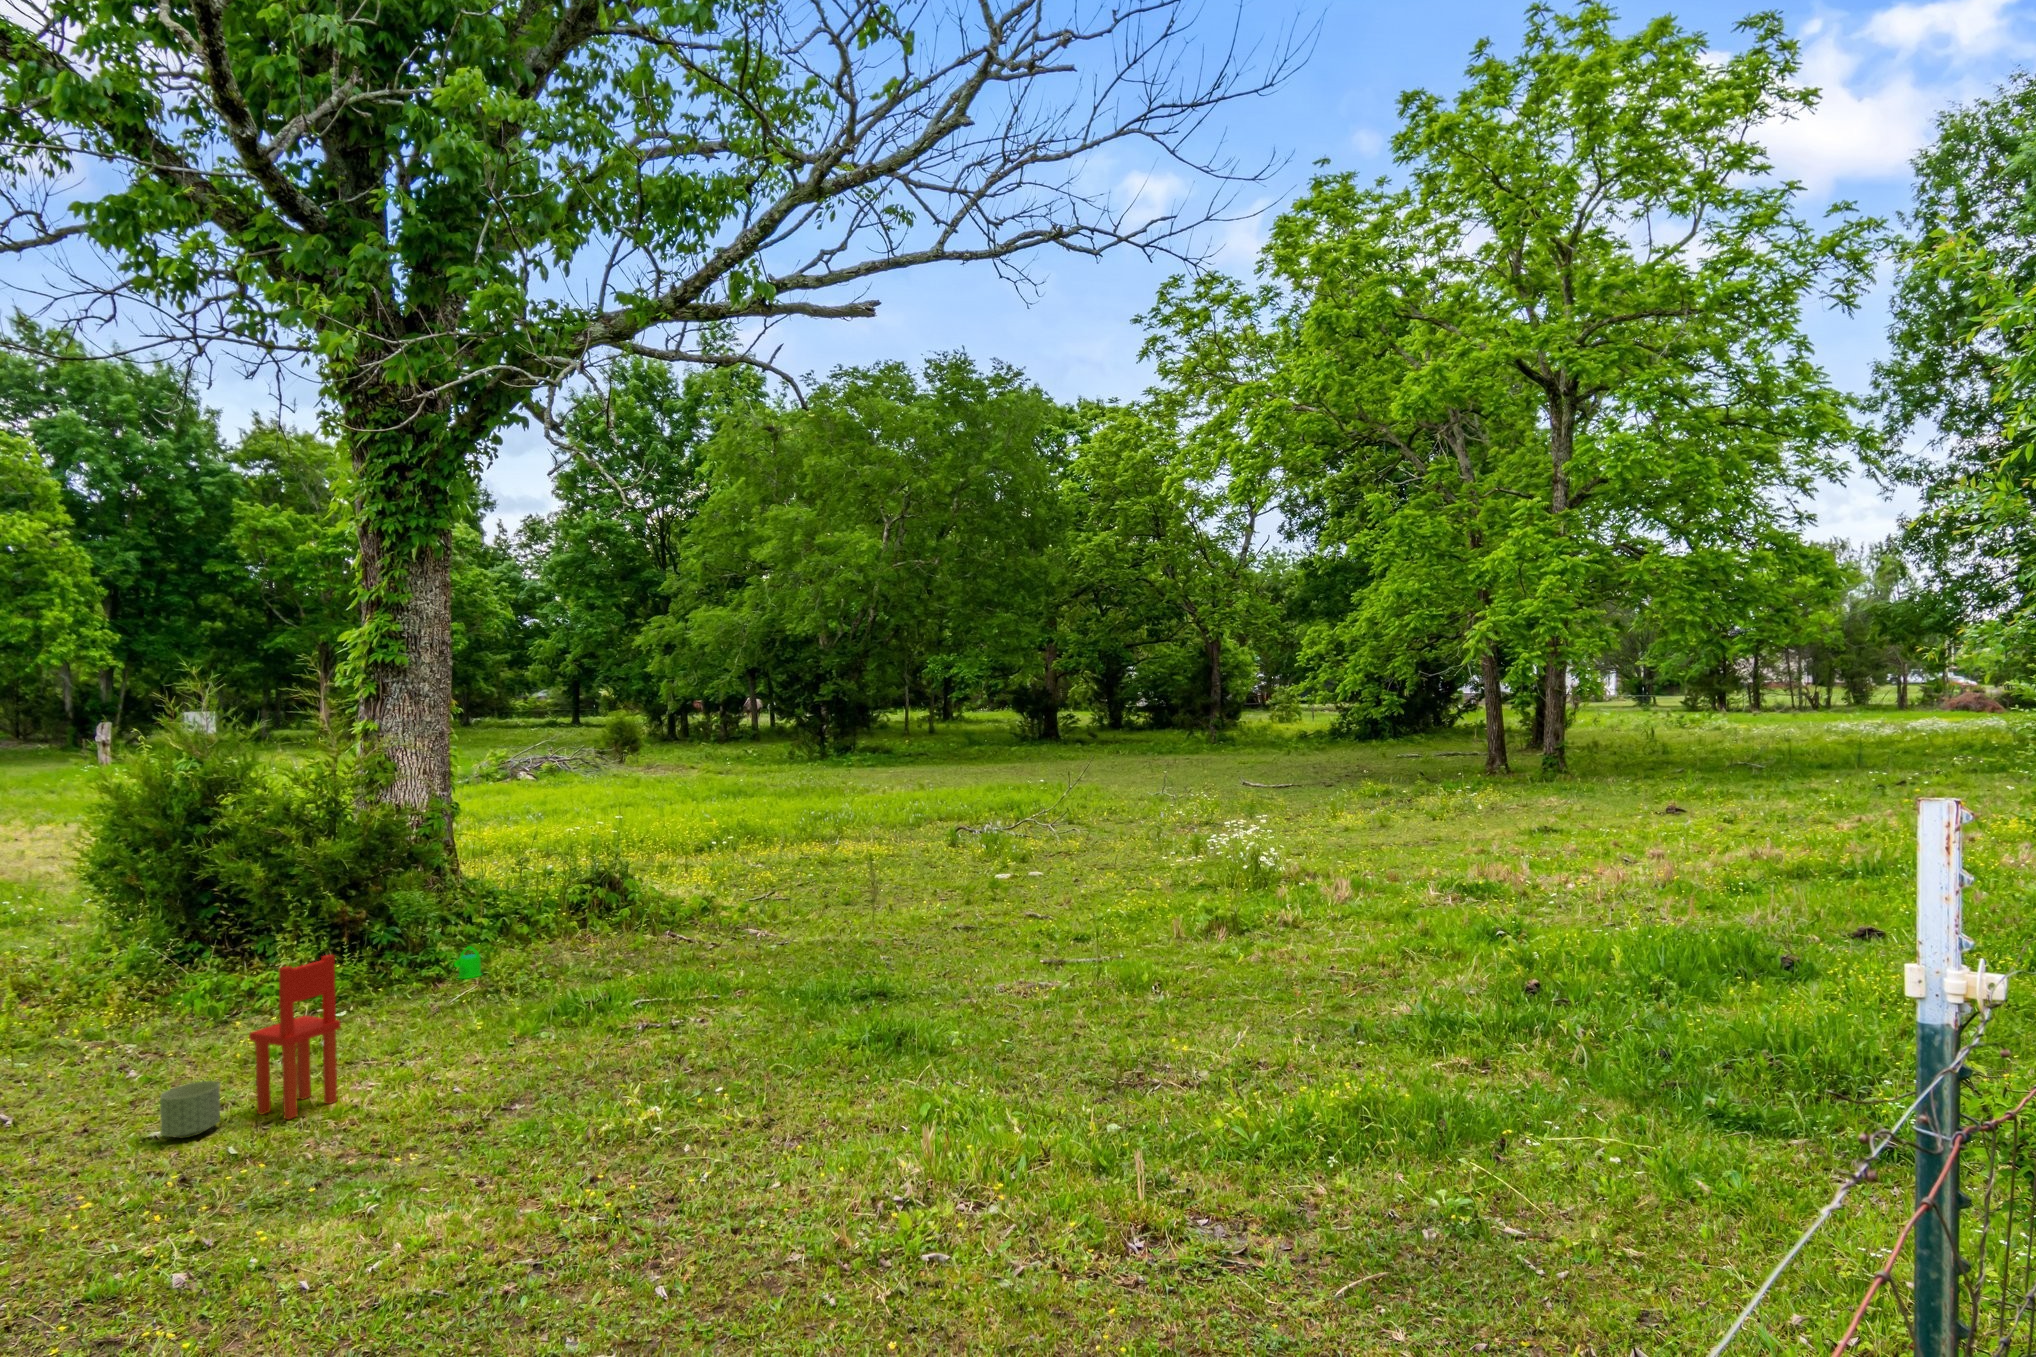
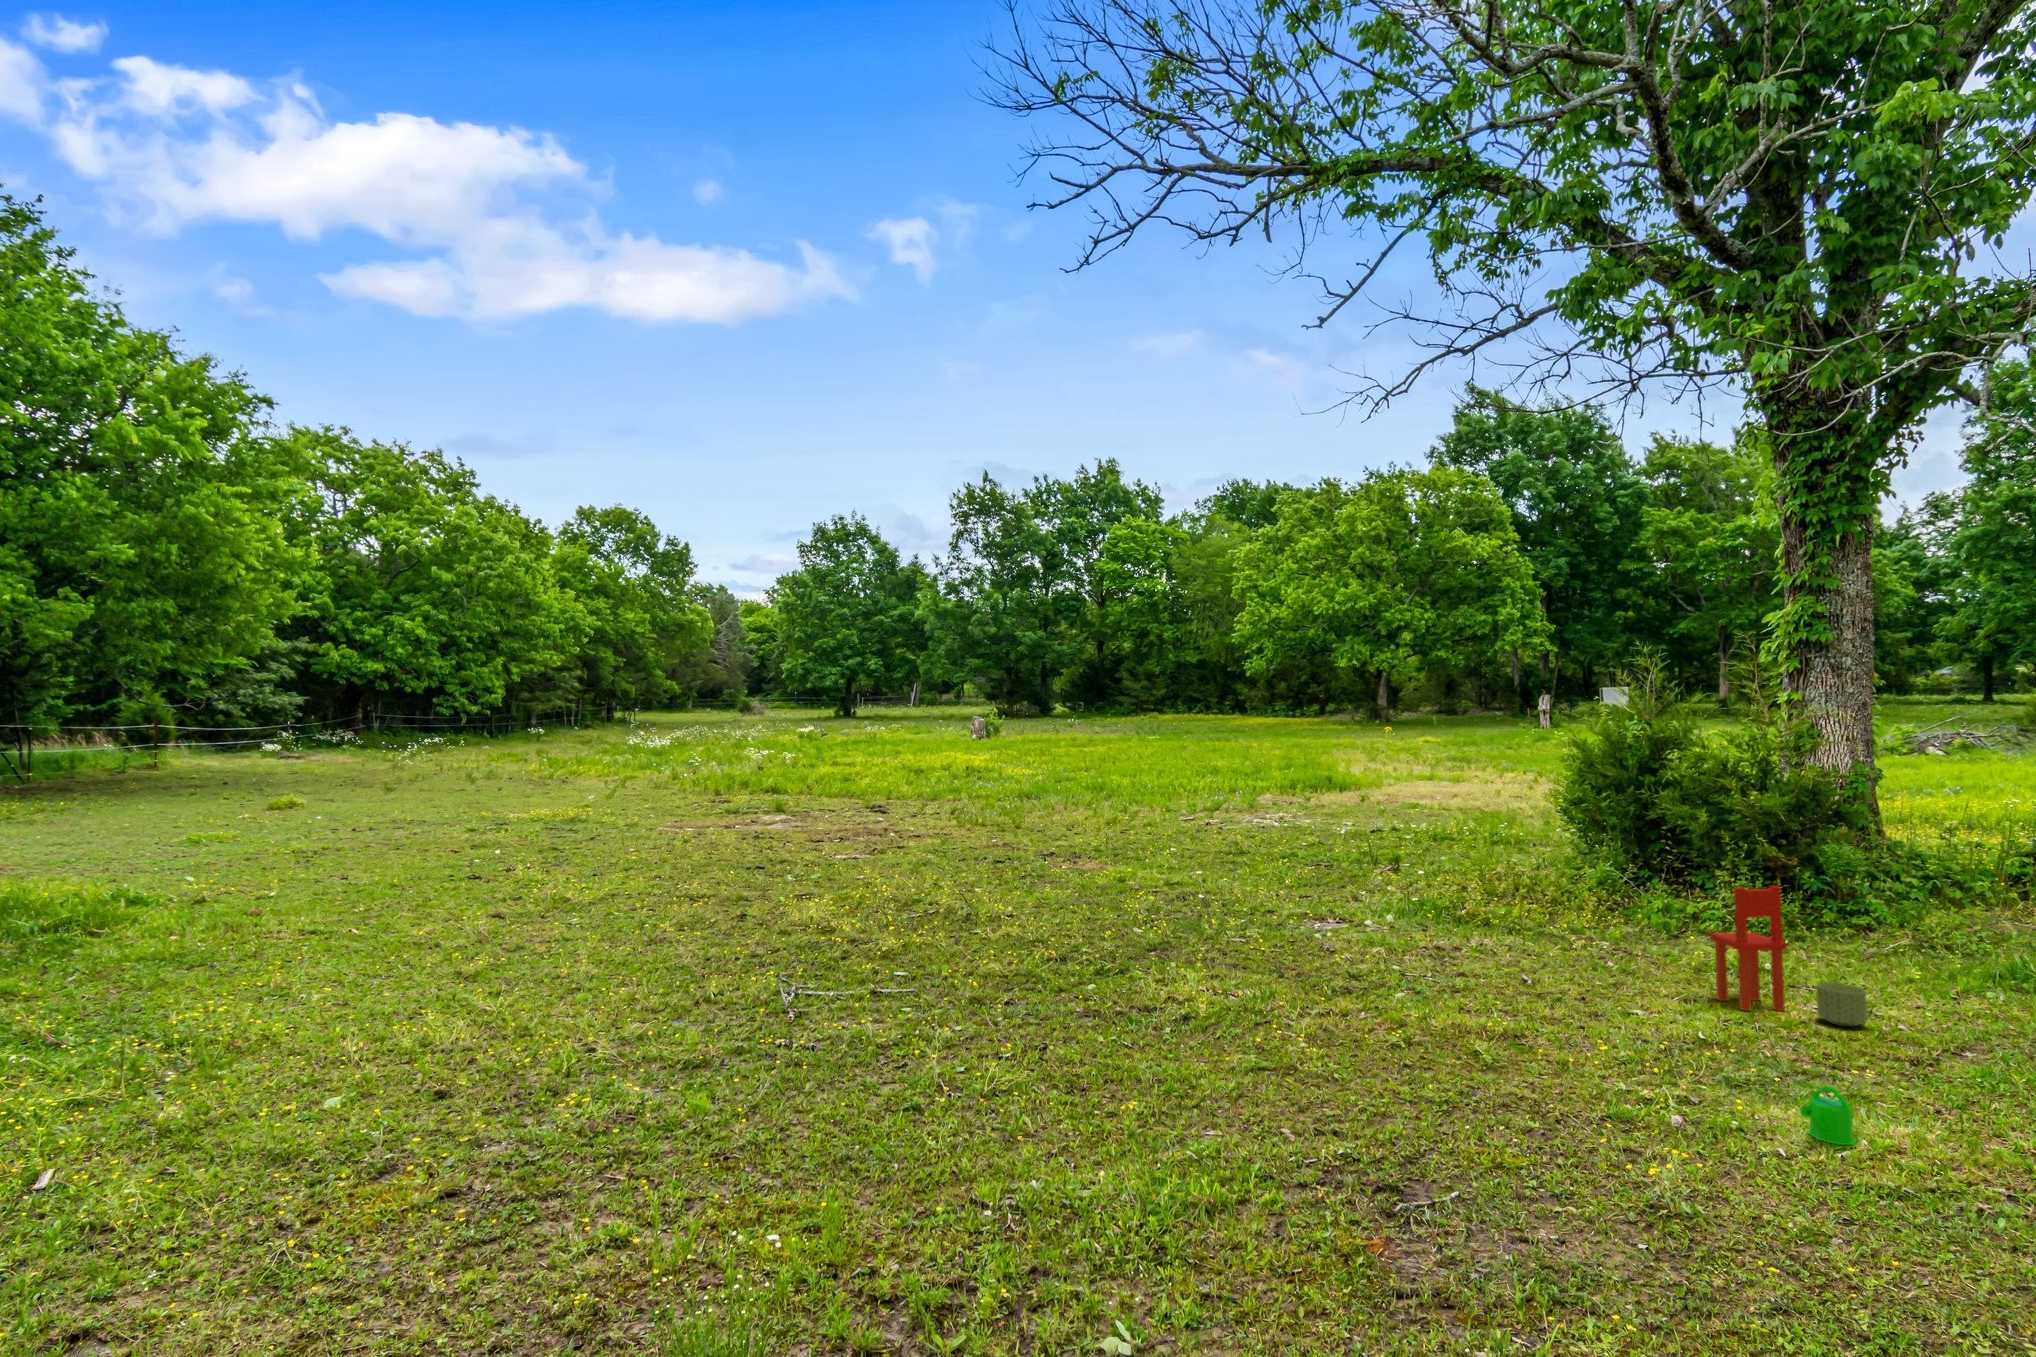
watering can: present [454,946,482,979] -> present [1800,1085,1856,1145]
planter: present [160,1081,220,1138] -> present [1816,982,1867,1027]

